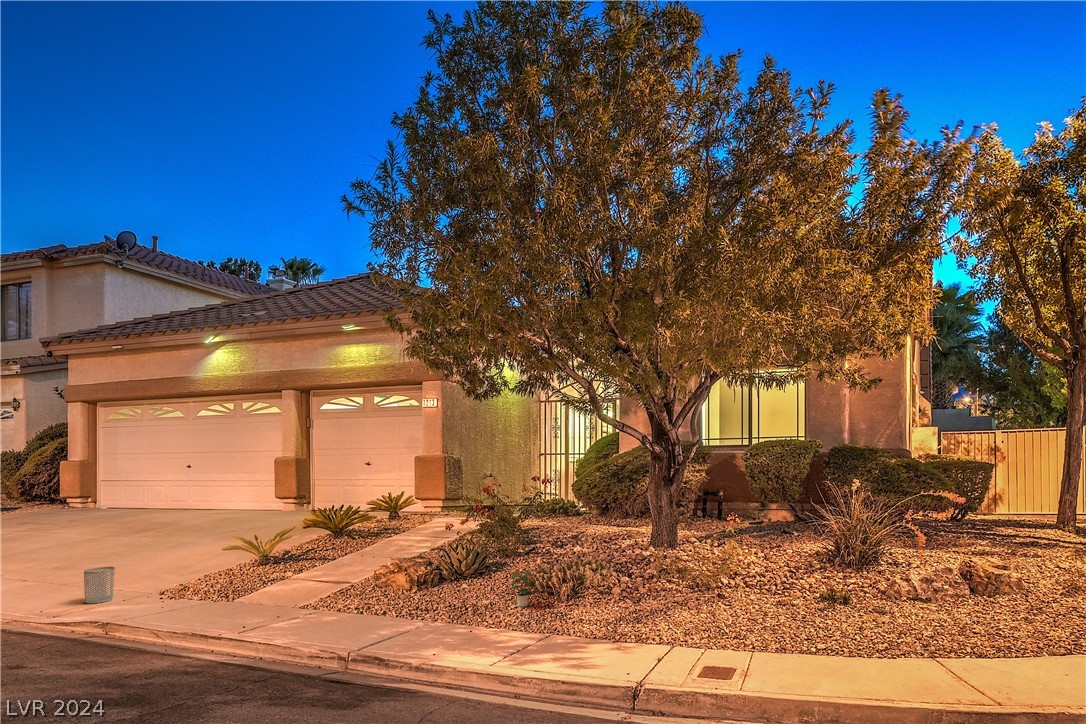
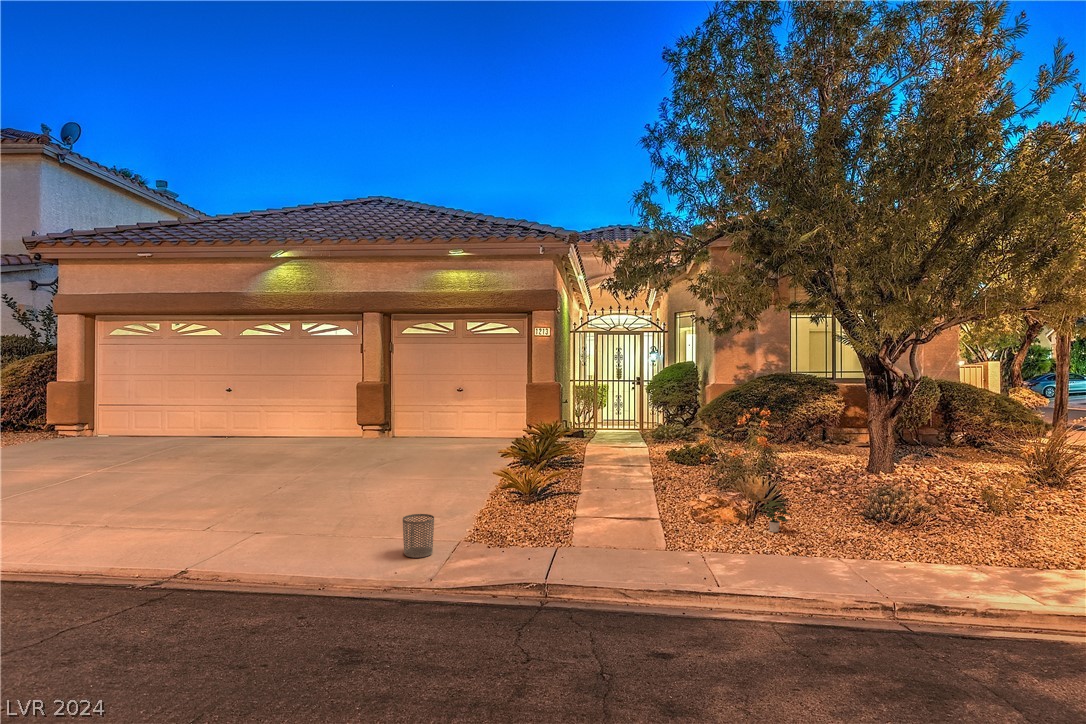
potted plant: present [510,570,536,607] -> present [762,499,792,532]

